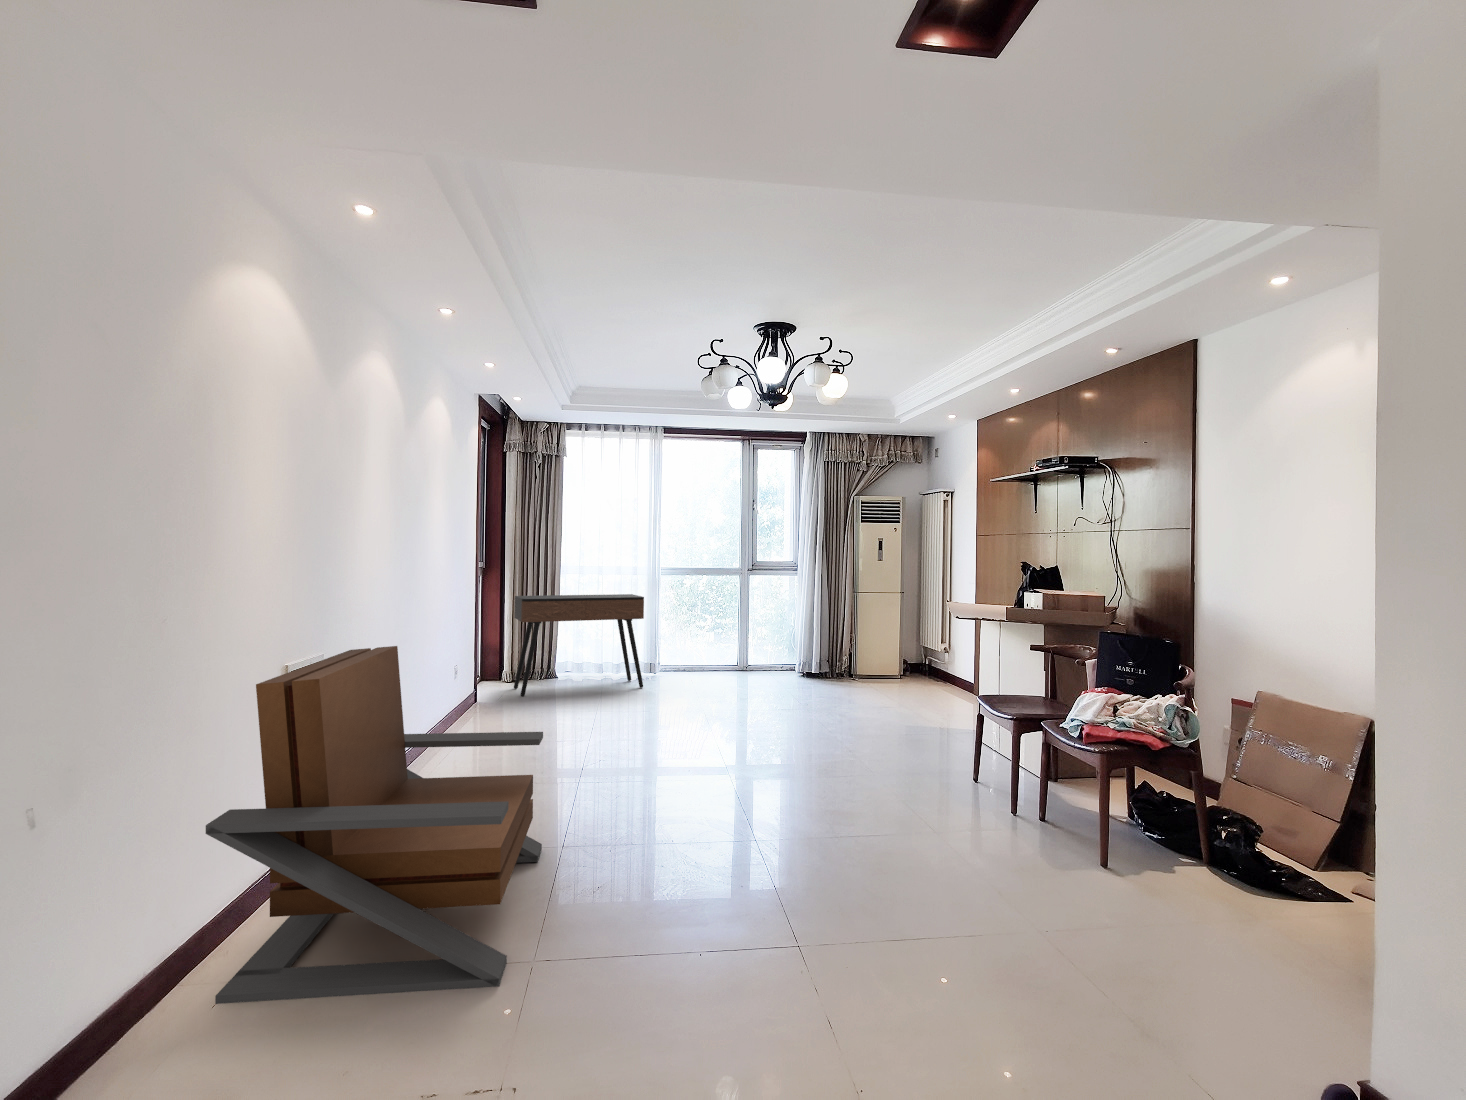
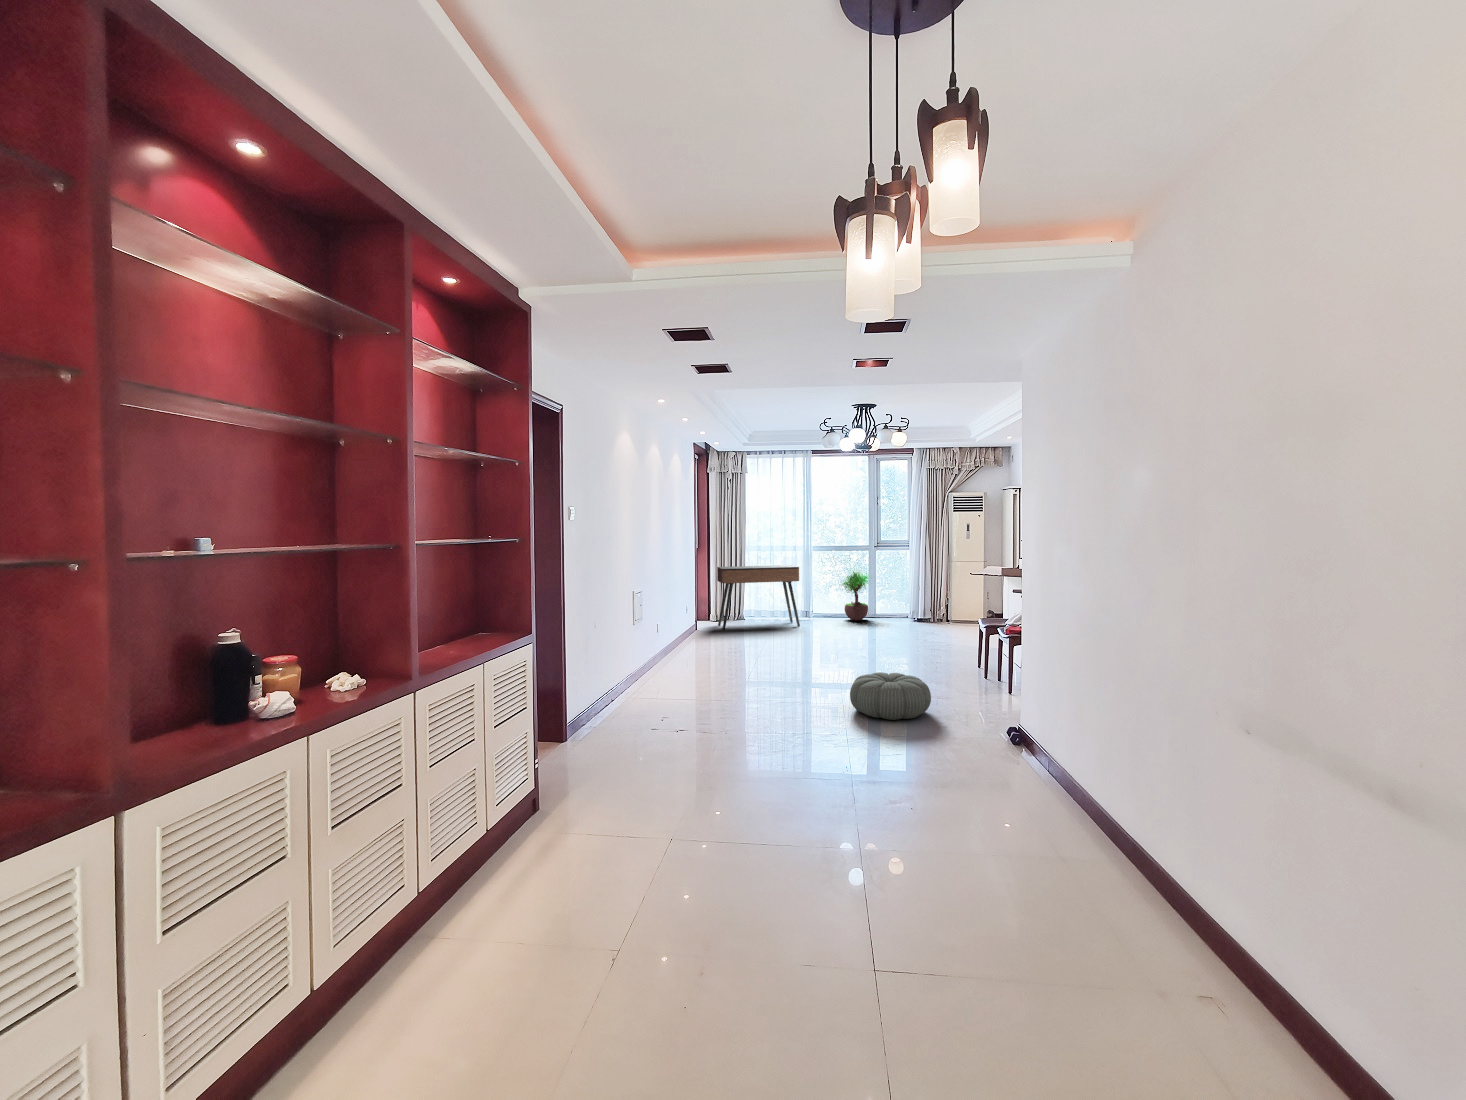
potted tree: none [700,598,747,676] -> present [843,571,869,621]
lounge chair: present [206,646,543,1004] -> none [613,592,736,726]
pouf: none [786,804,949,920] -> present [850,672,931,720]

